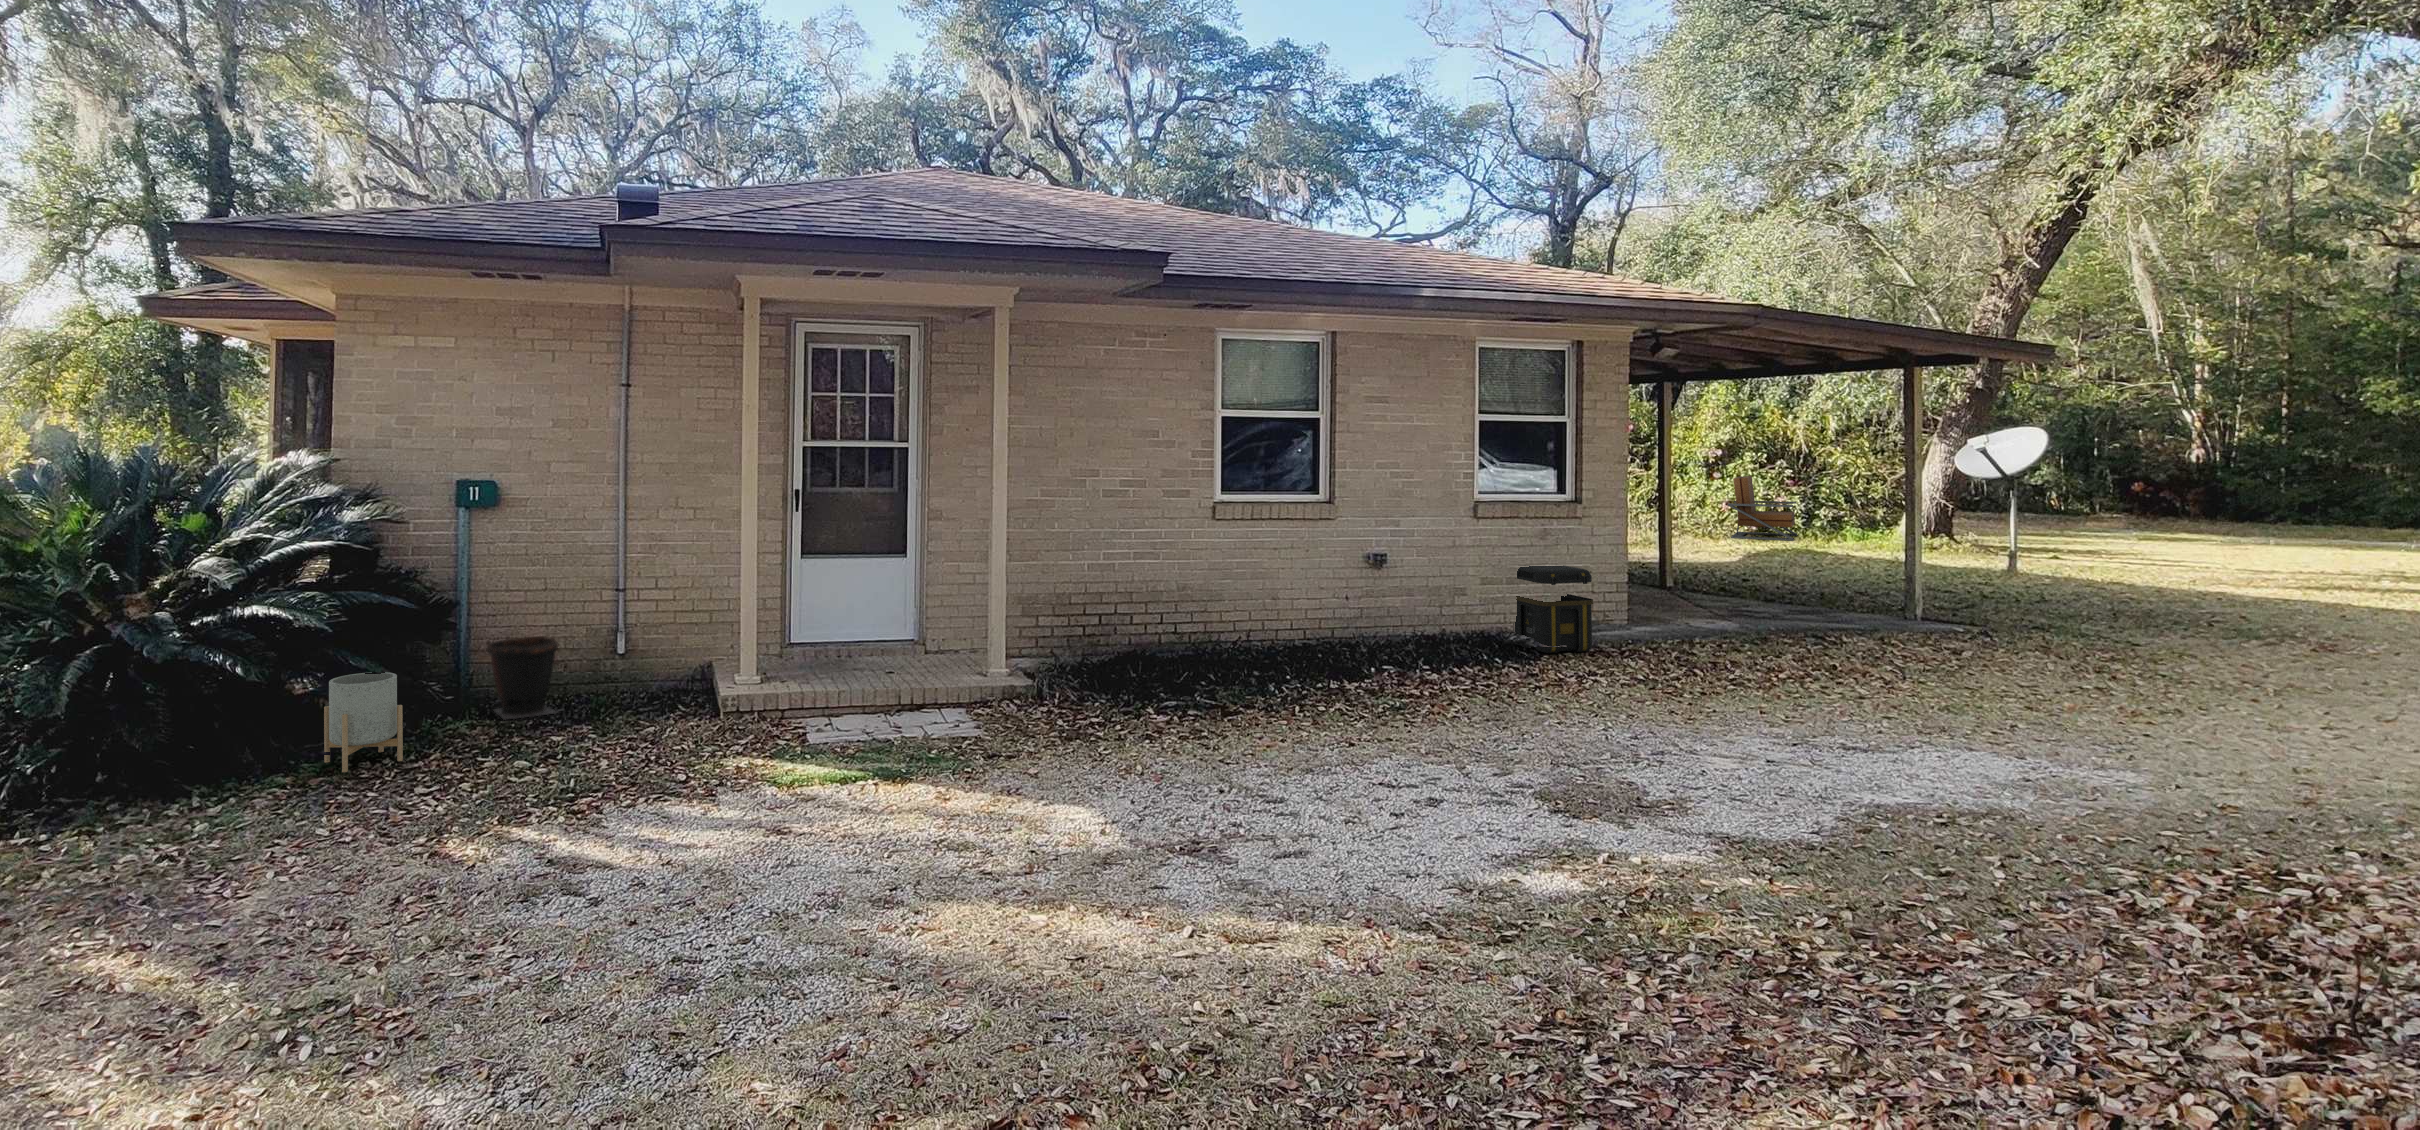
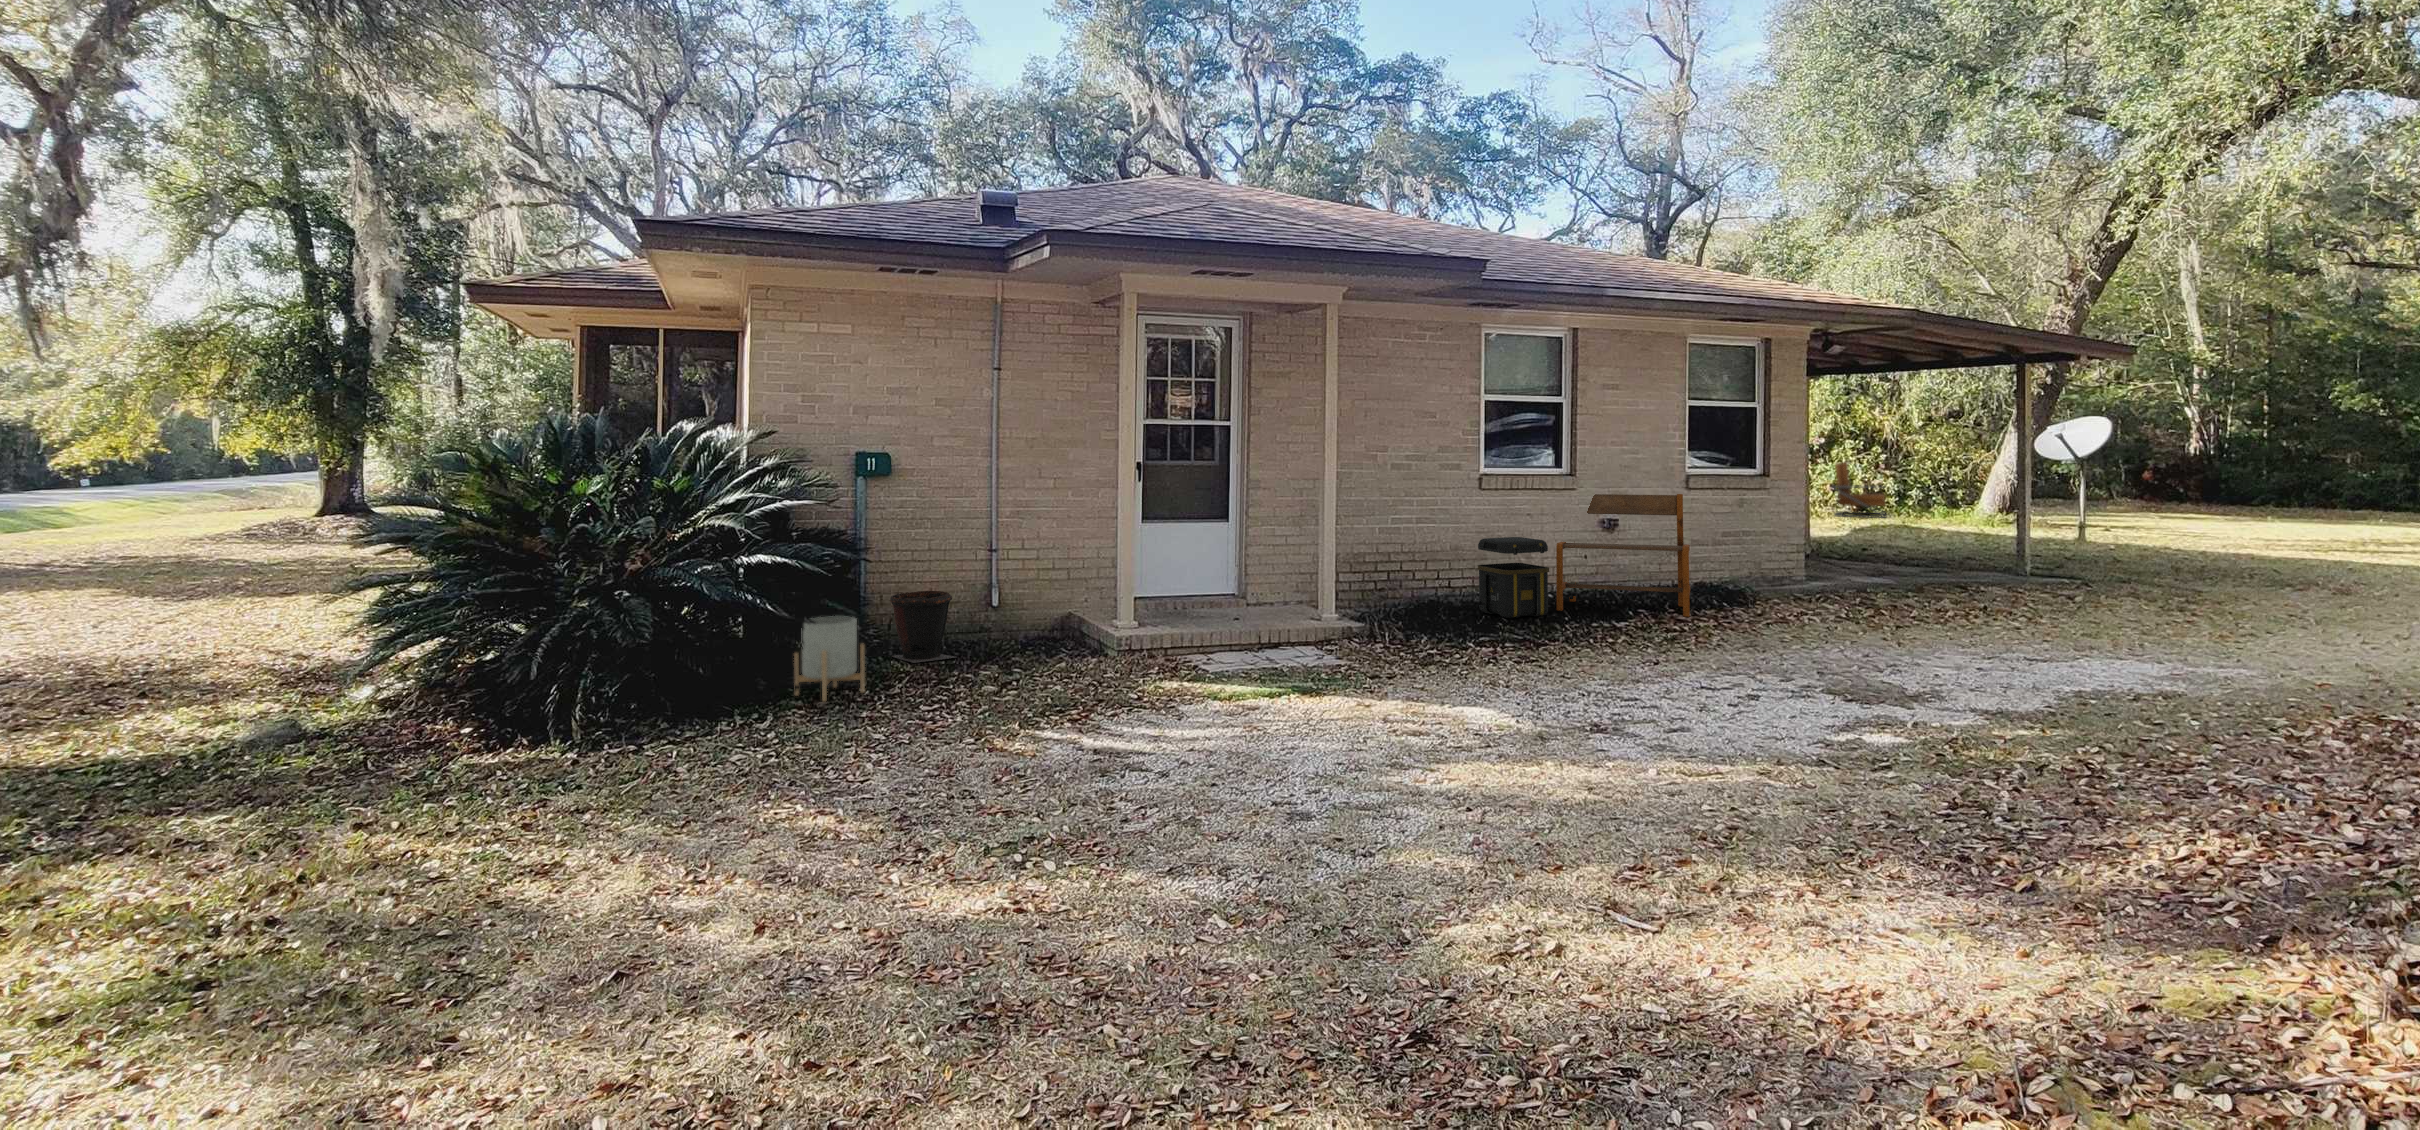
bench: none [1300,524,1462,675] -> present [1556,494,1690,617]
toolbox: present [1513,566,1593,653] -> present [1477,537,1549,618]

